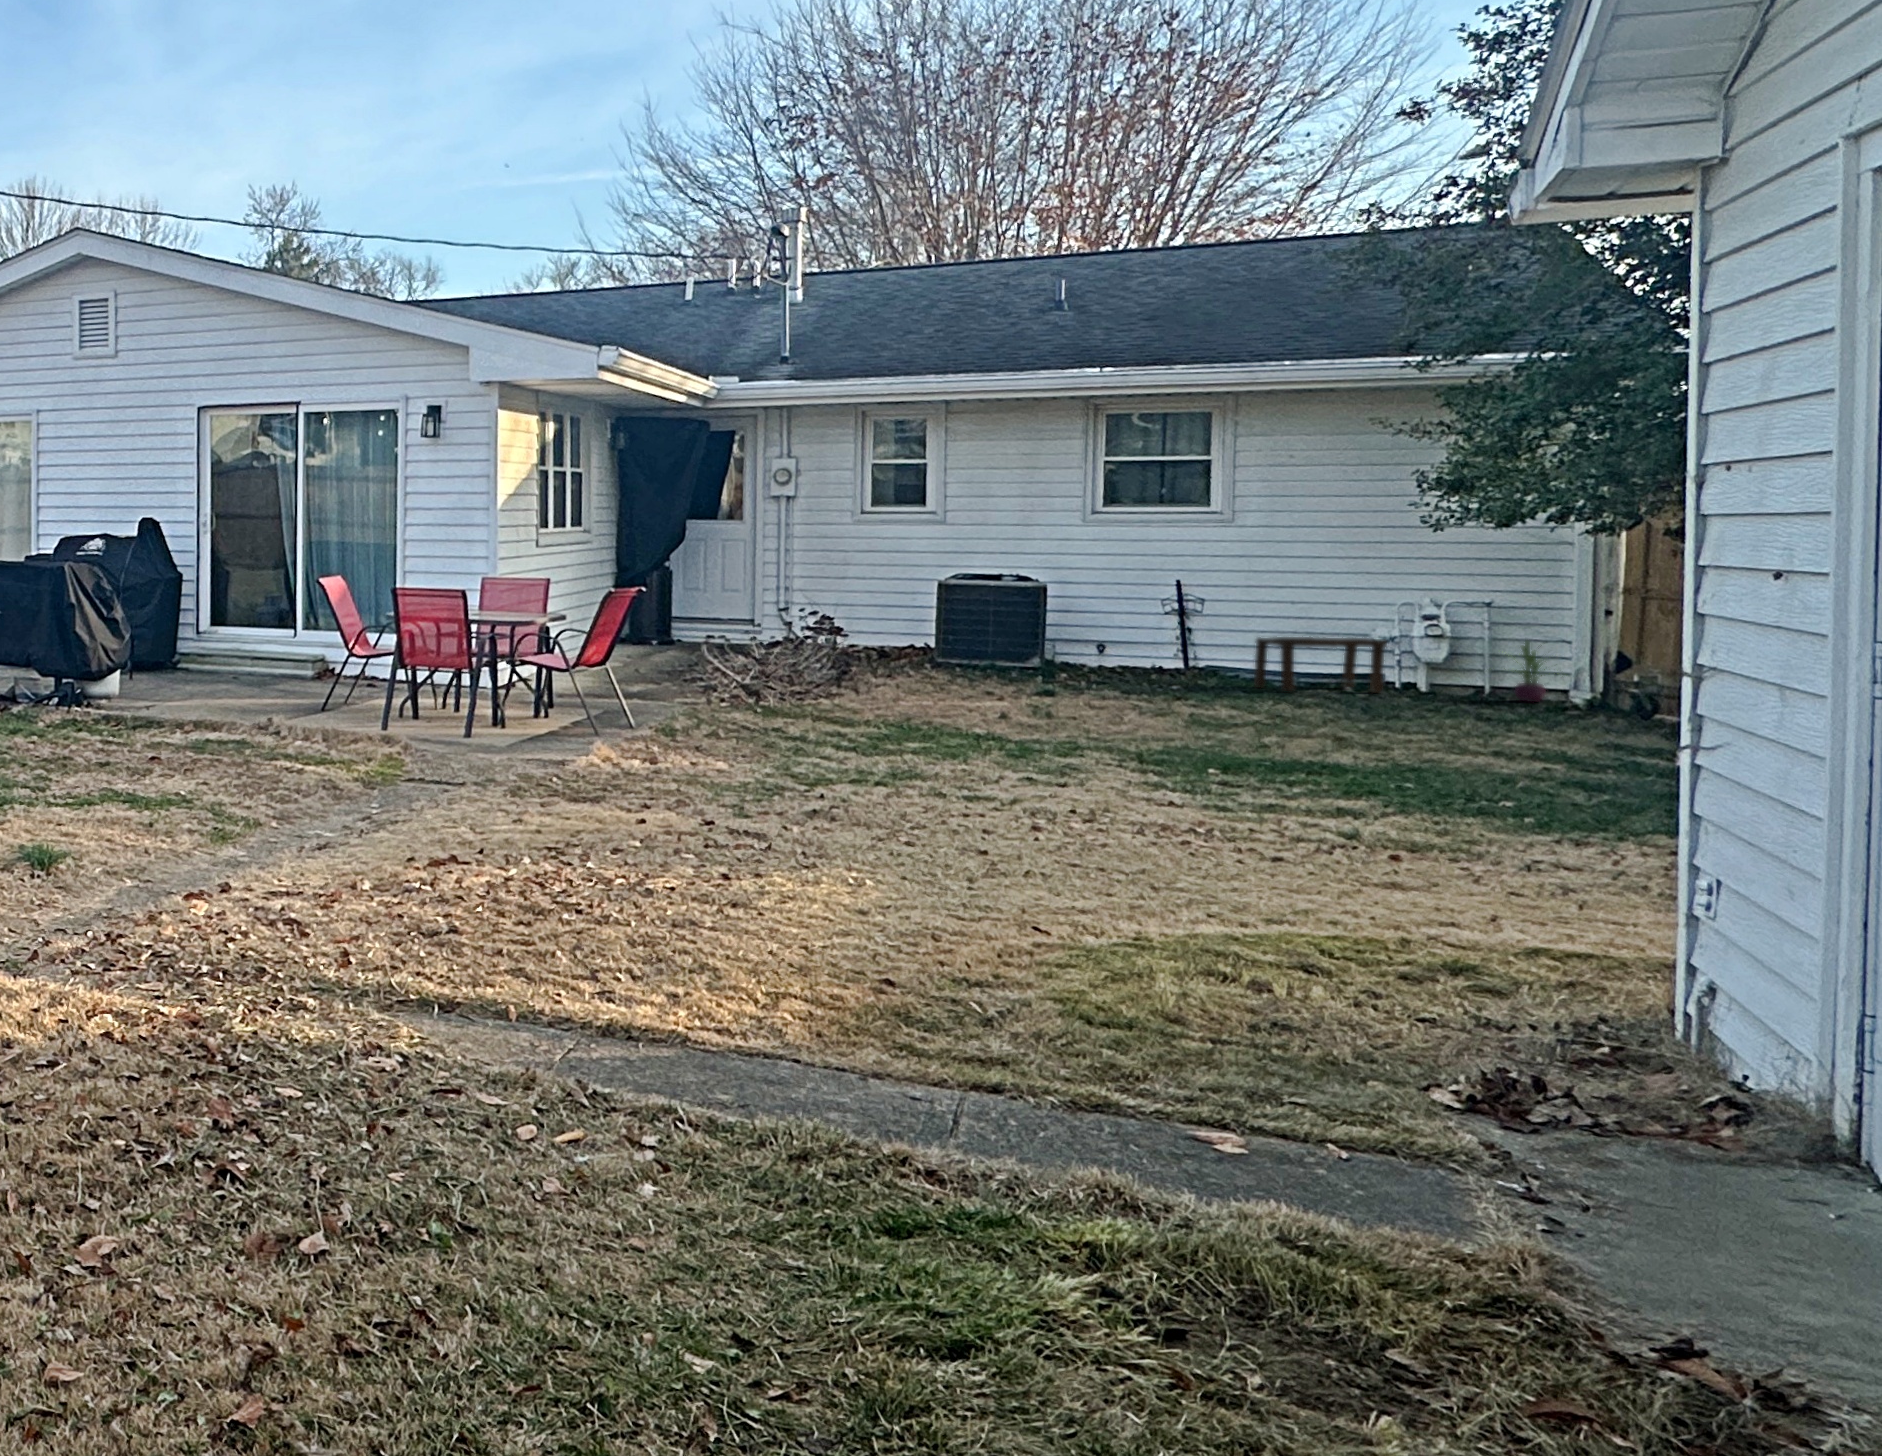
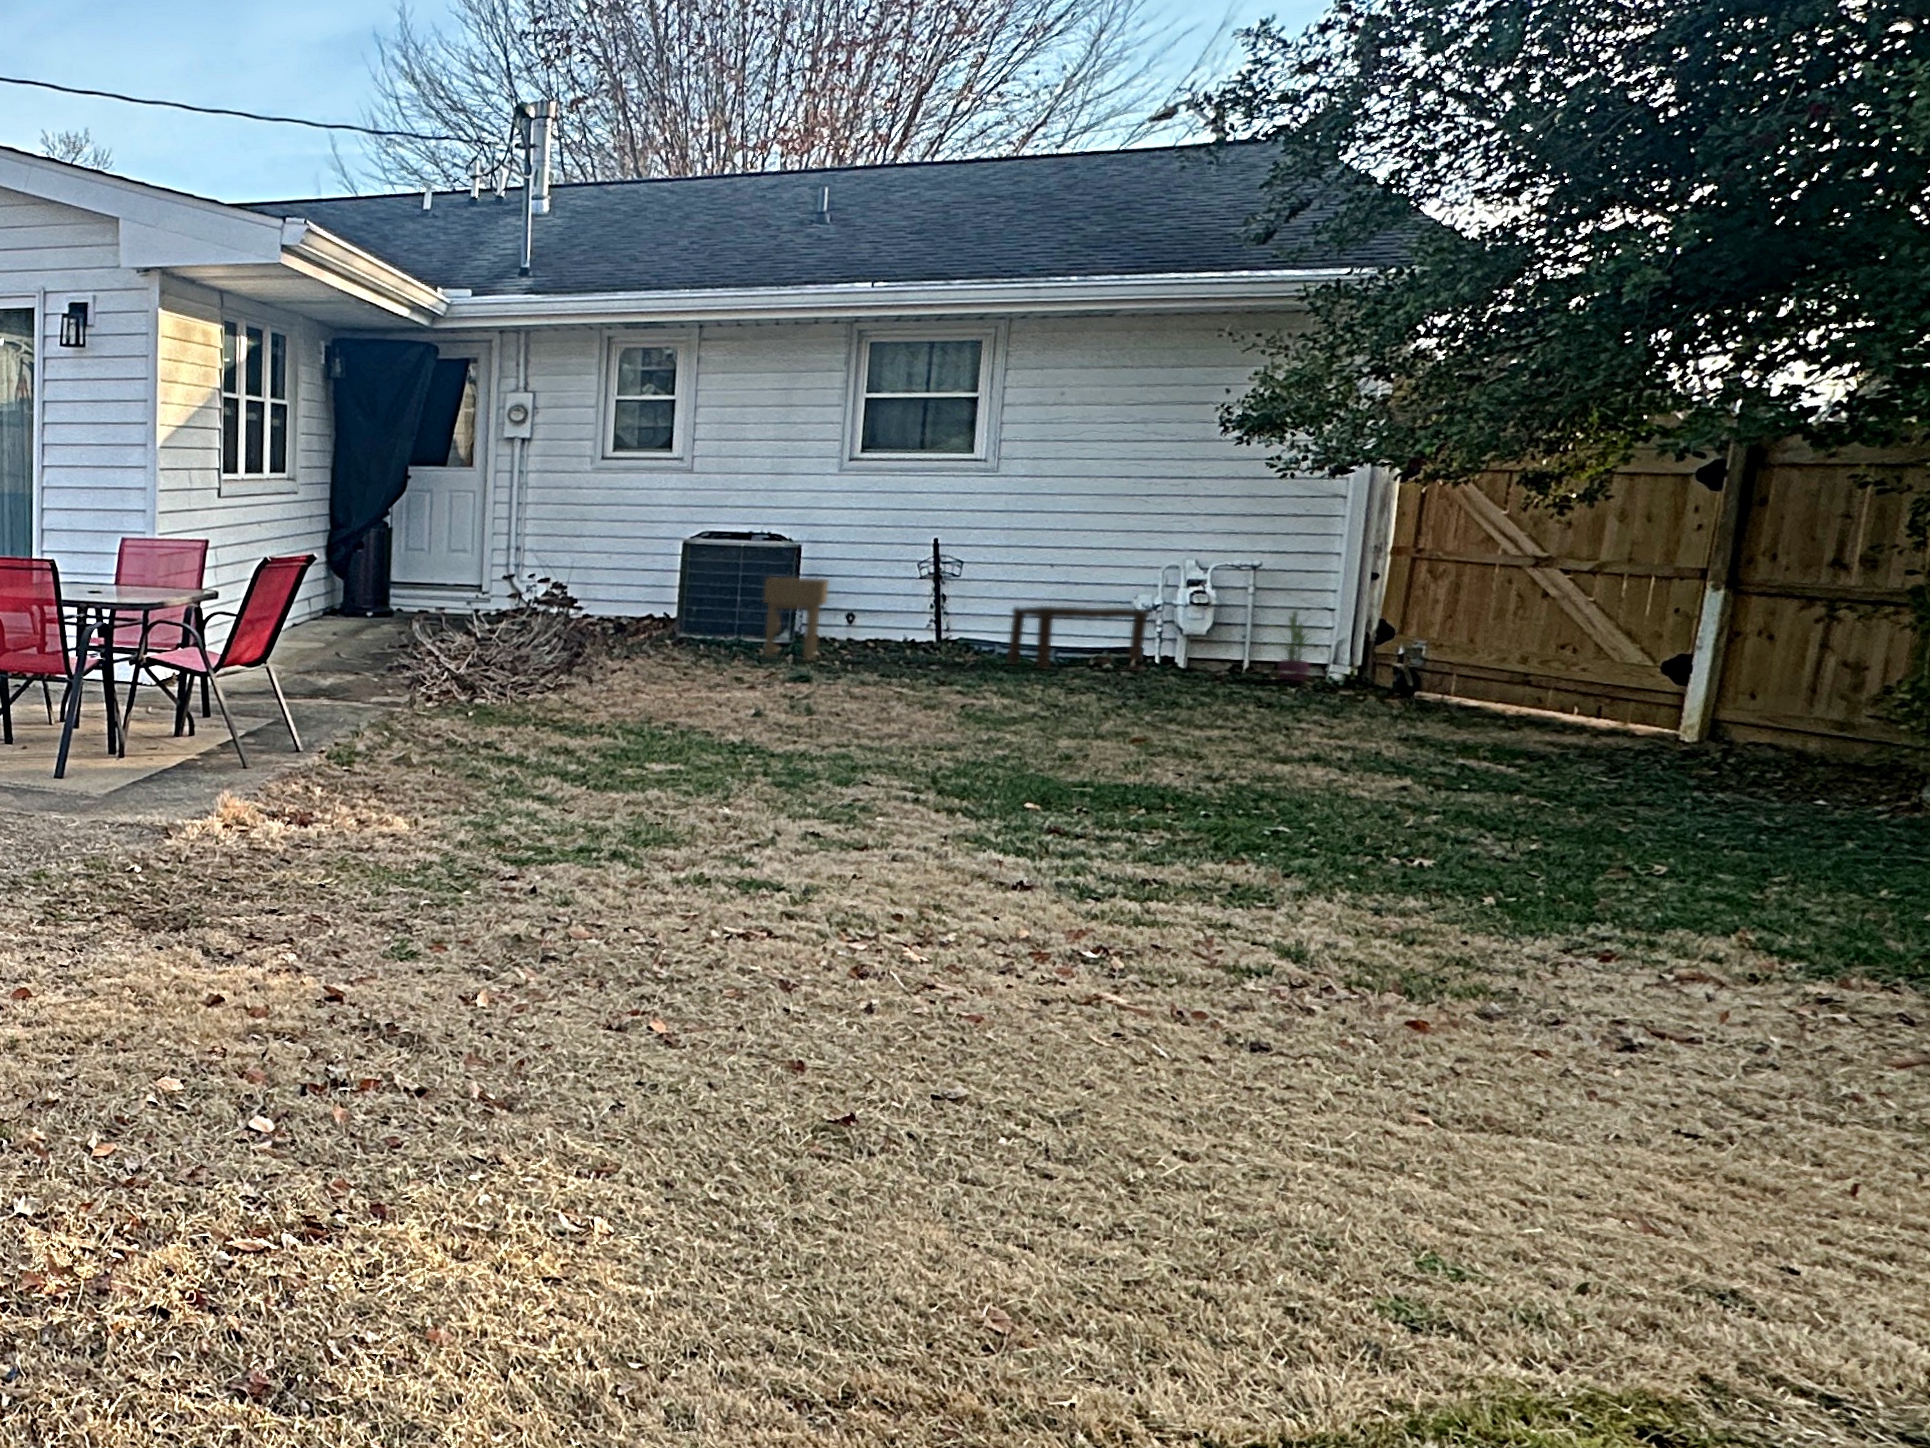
side table: none [1021,612,1080,683] -> present [764,577,828,659]

